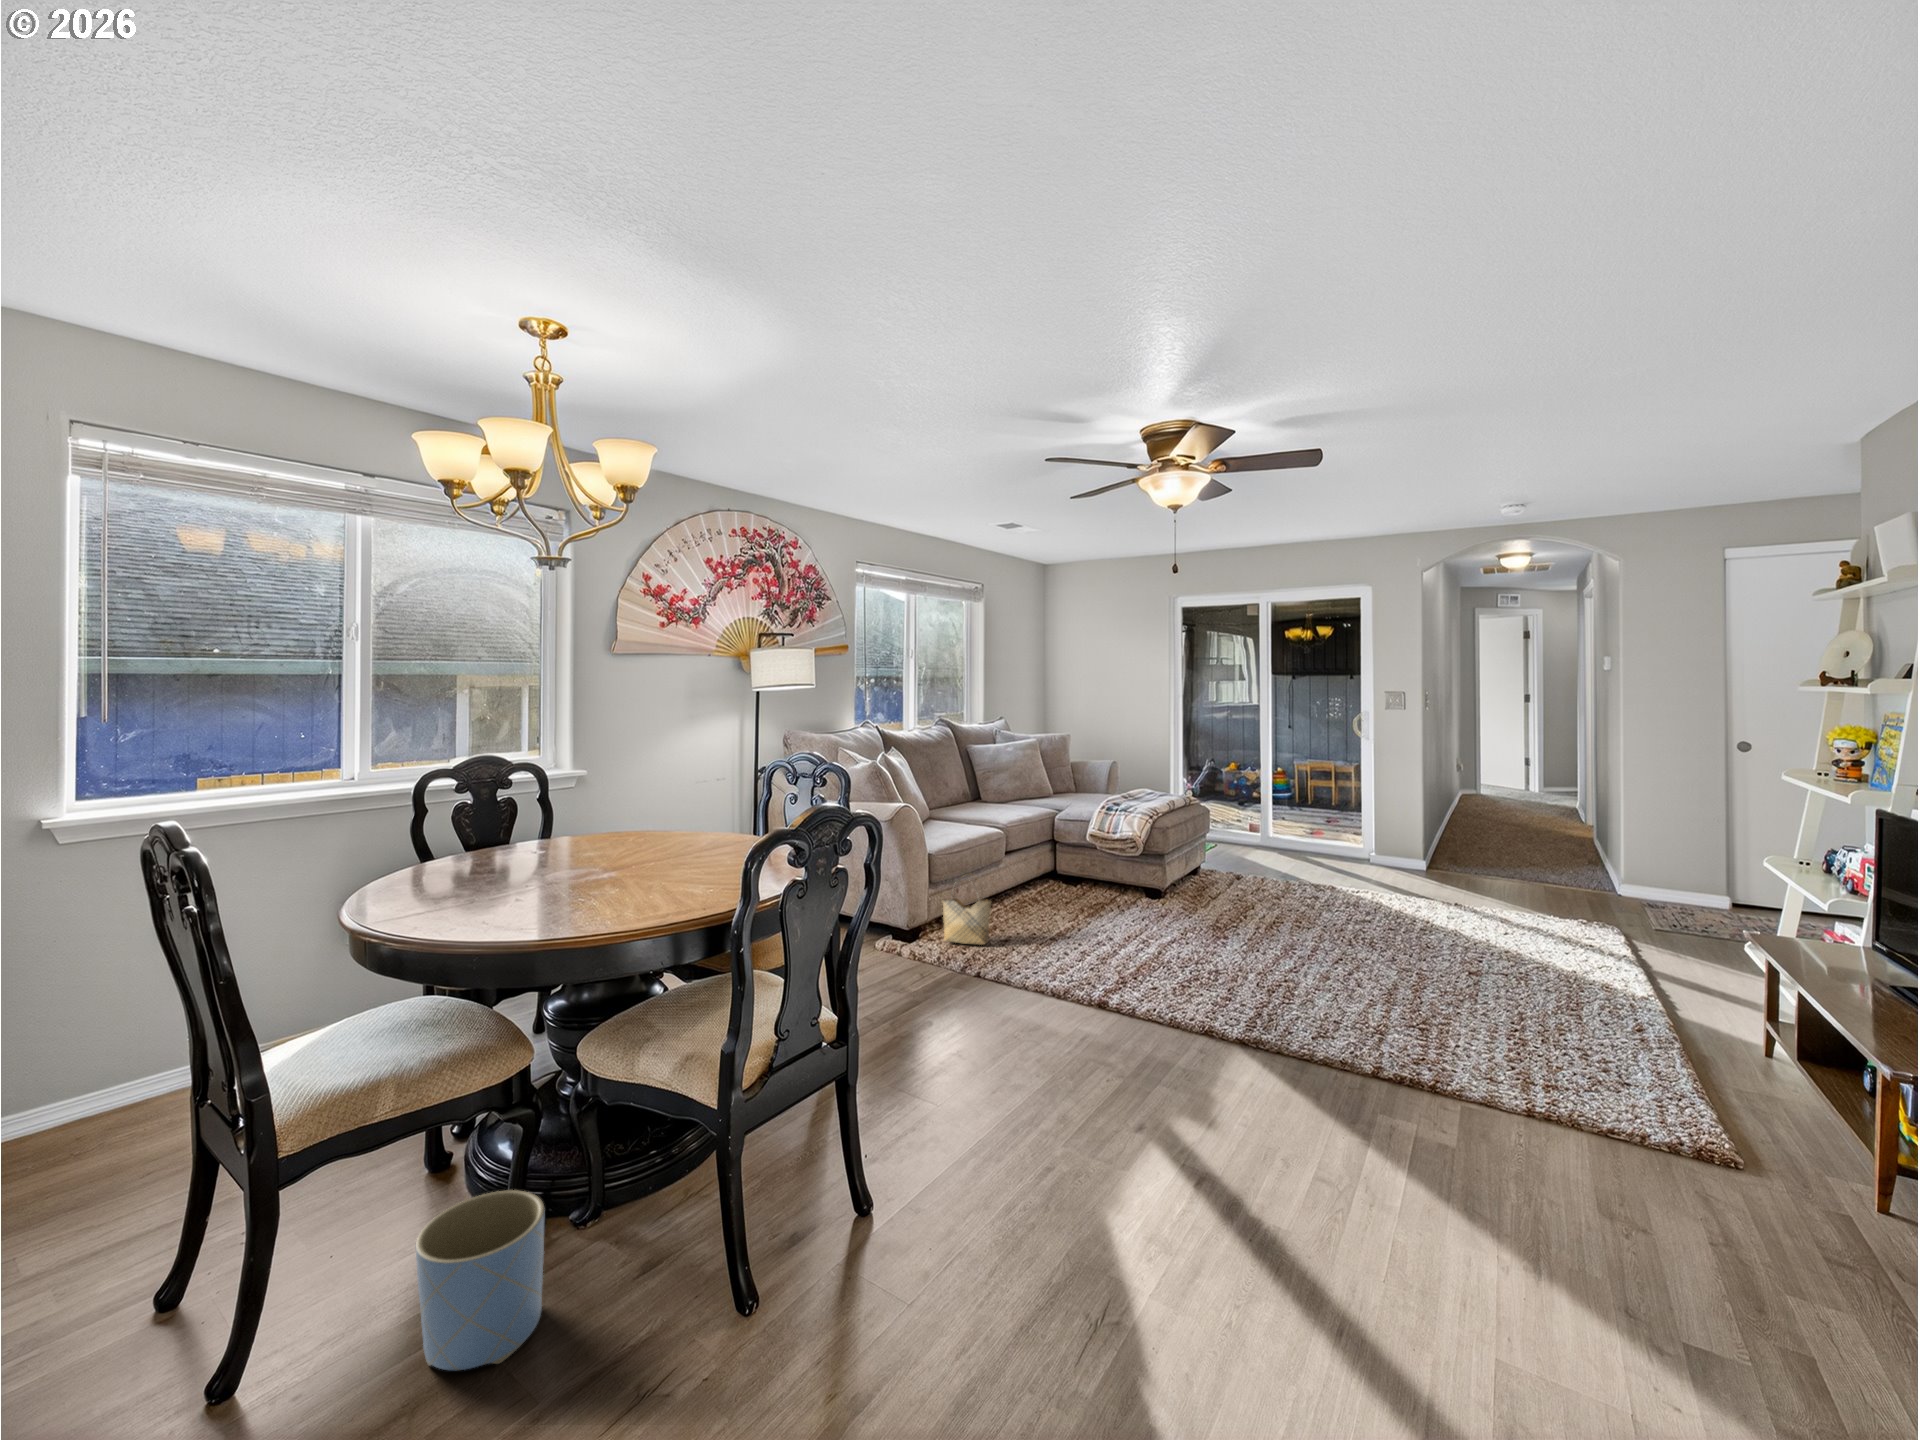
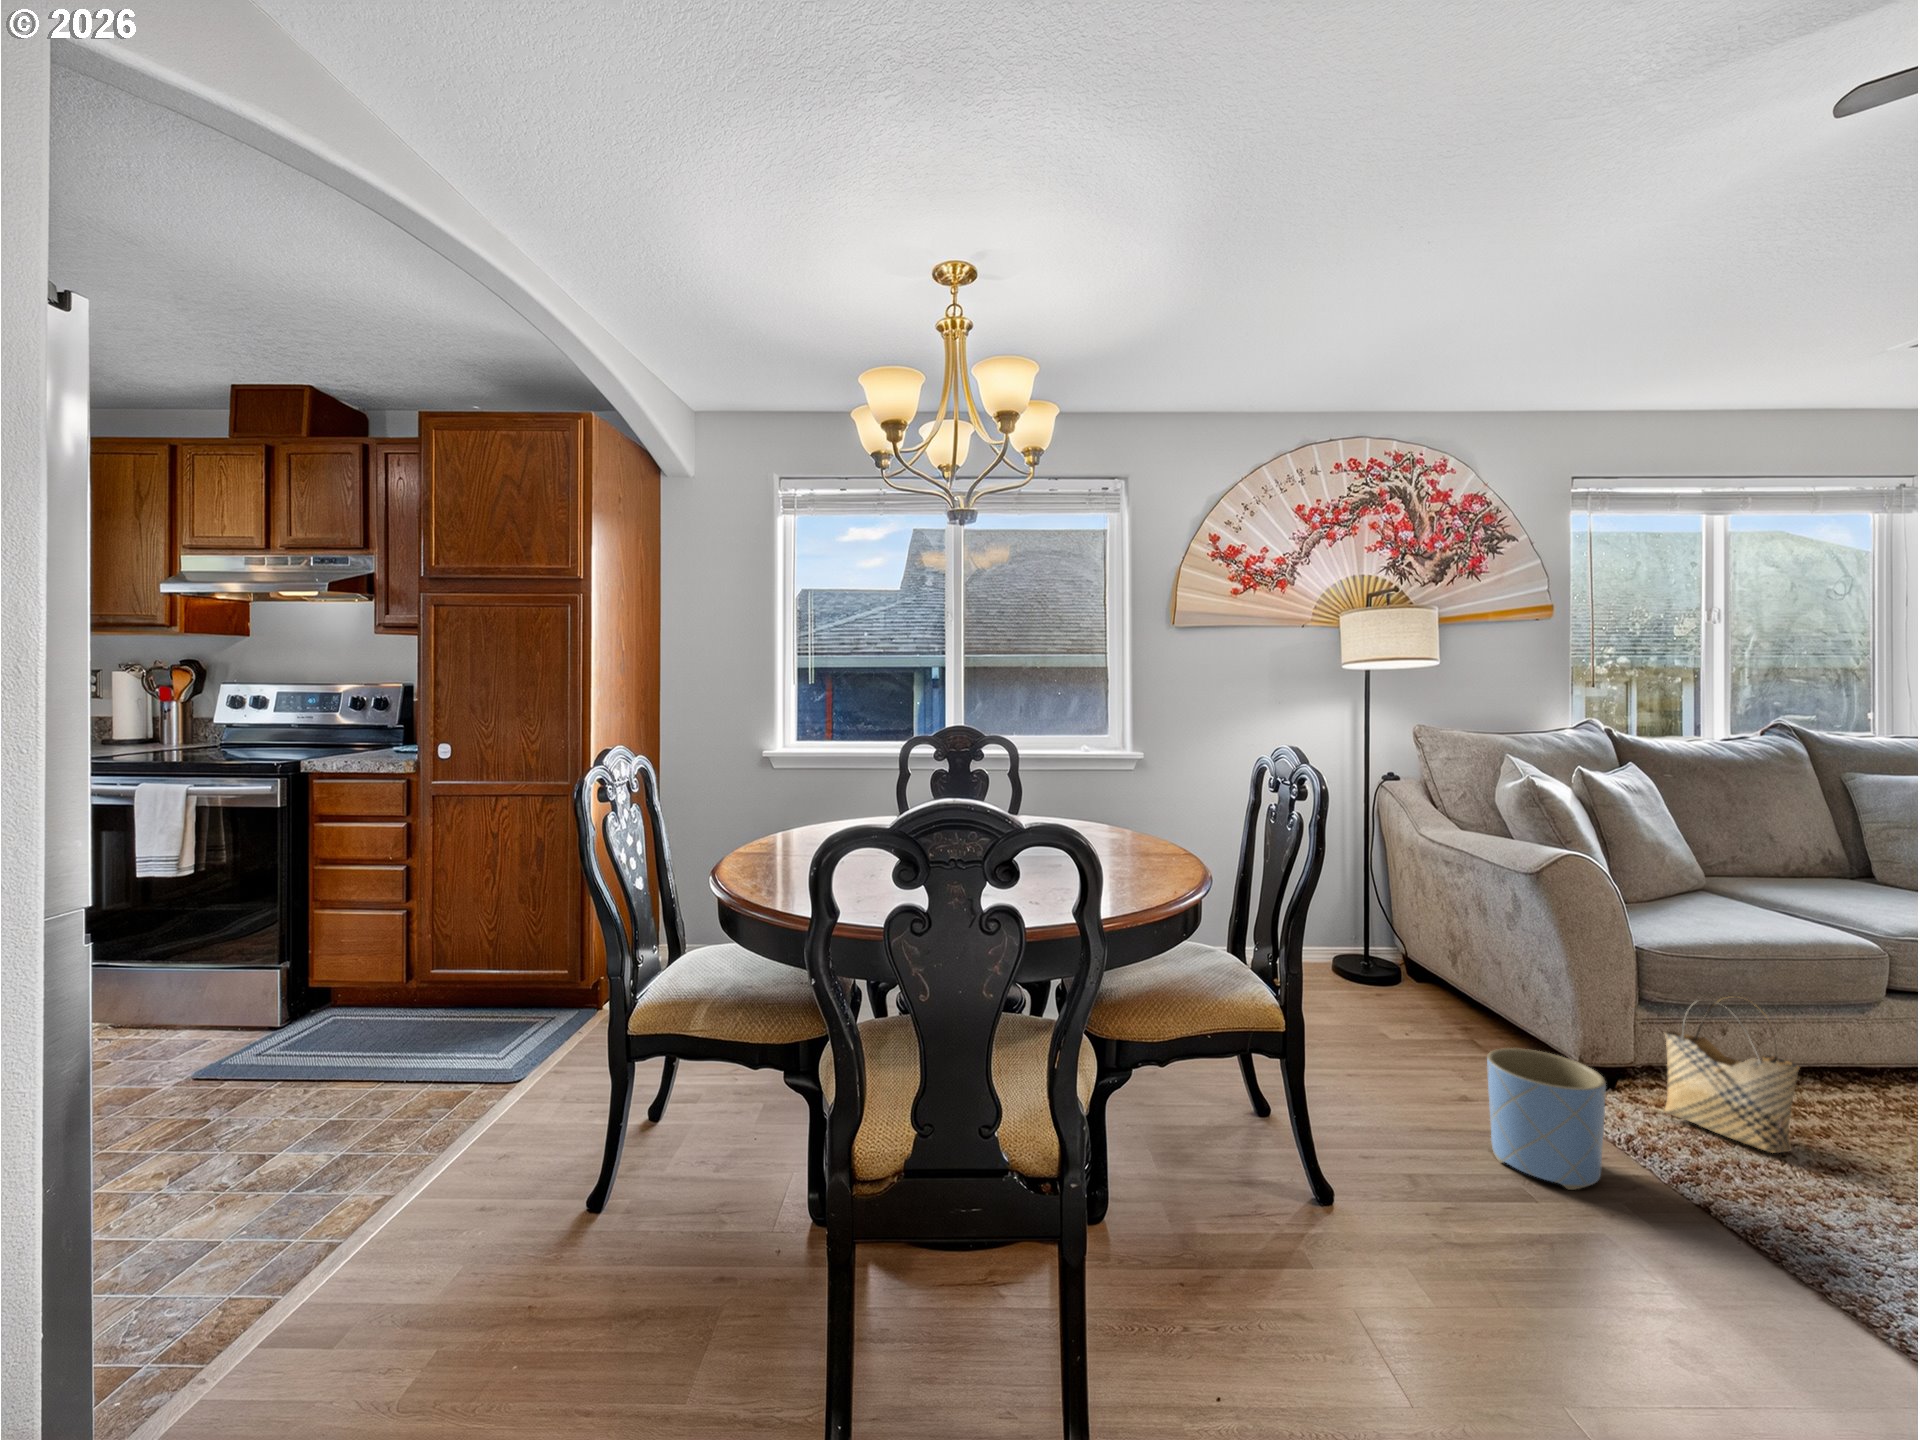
planter: present [416,1190,545,1370] -> present [1487,1048,1606,1190]

